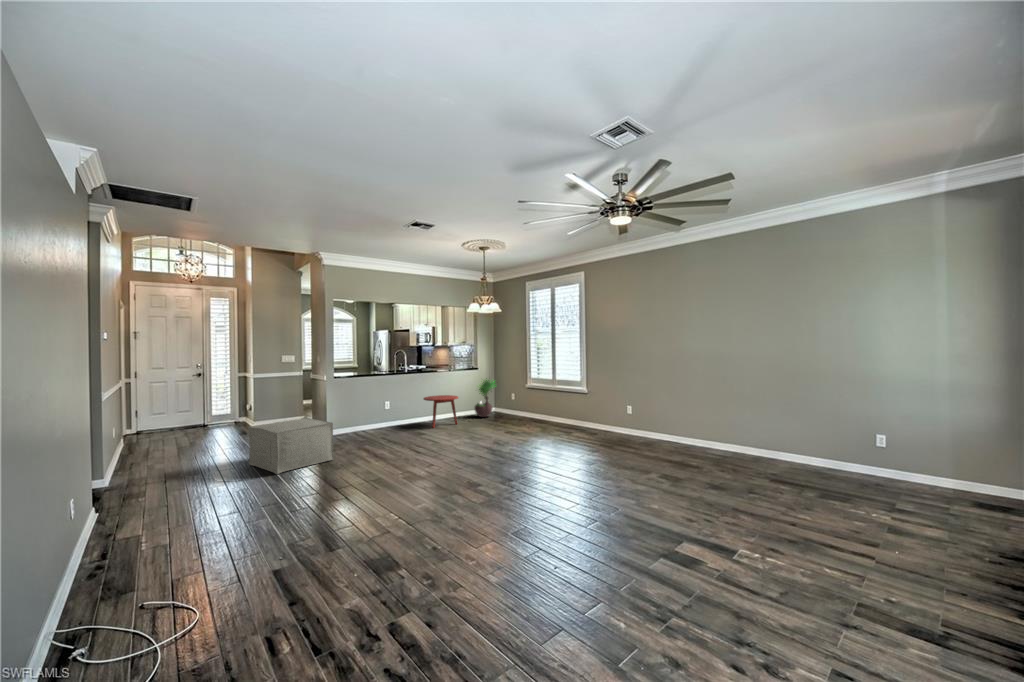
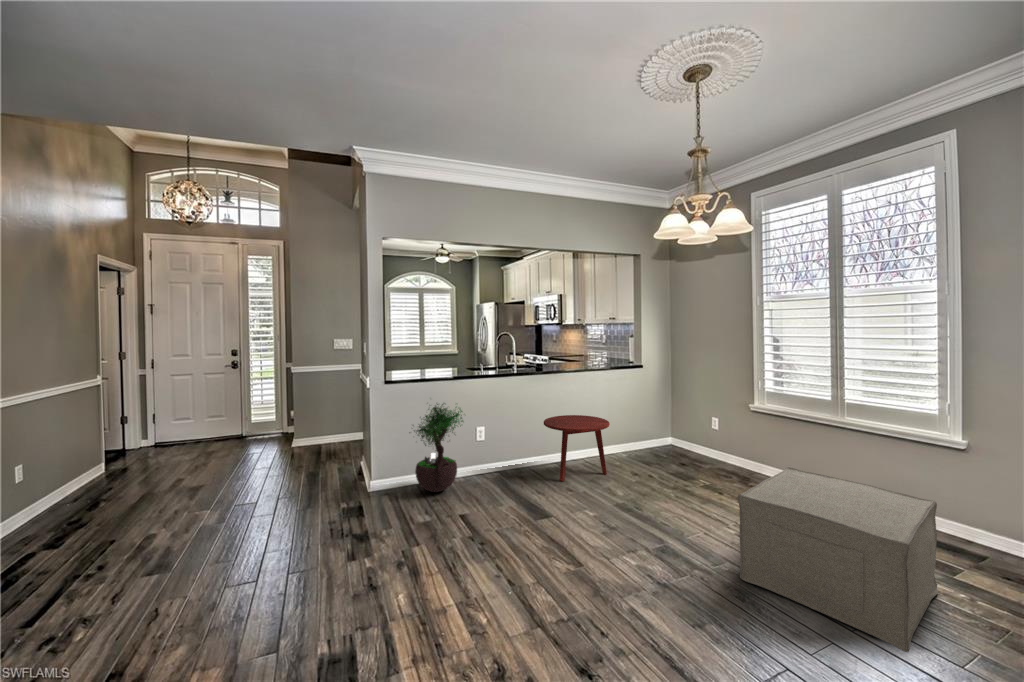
potted tree: present [475,378,495,417] -> present [415,403,463,492]
ottoman: present [248,417,334,474] -> present [738,467,938,652]

